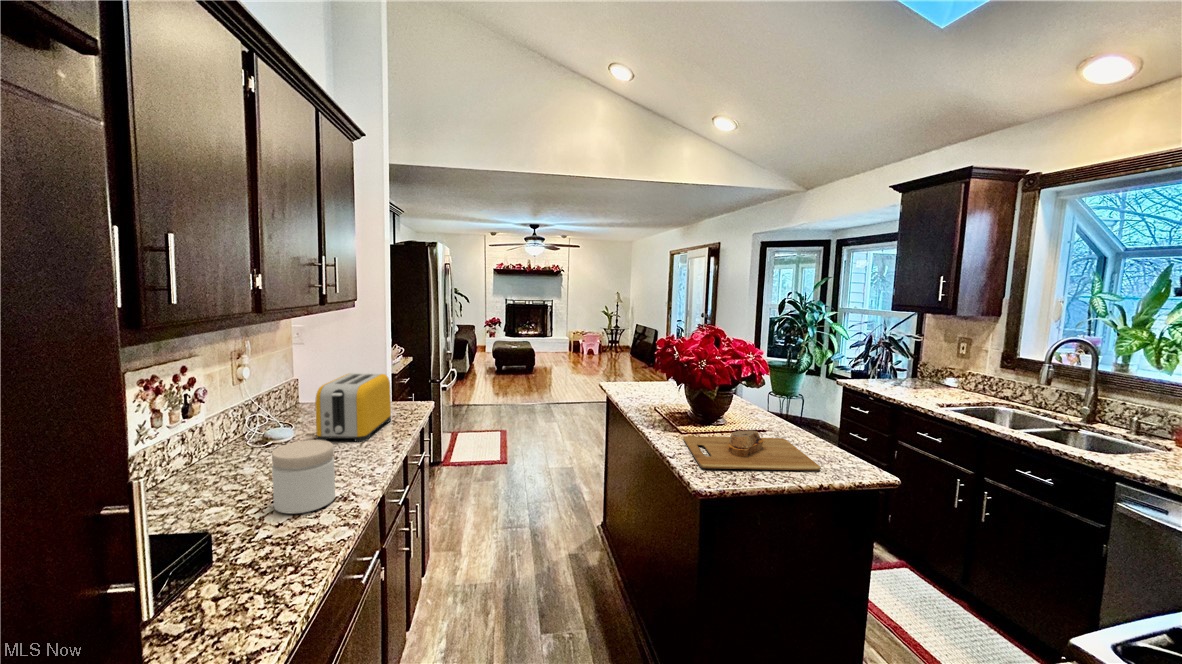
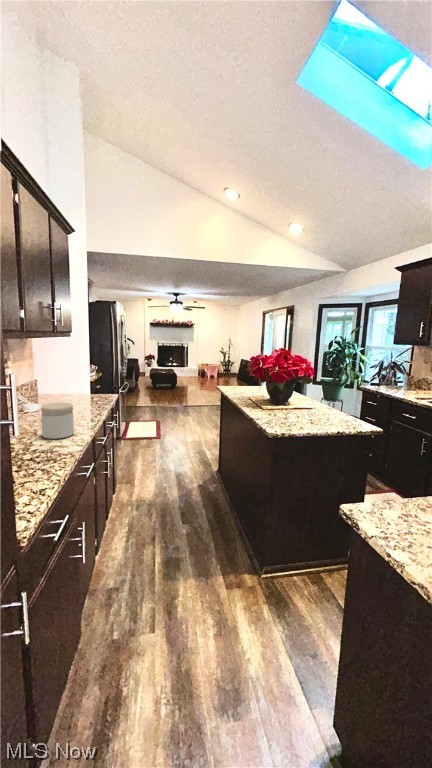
toaster: present [315,373,391,442] -> none [55,374,96,412]
cutting board: present [683,430,820,470] -> none [264,406,338,425]

